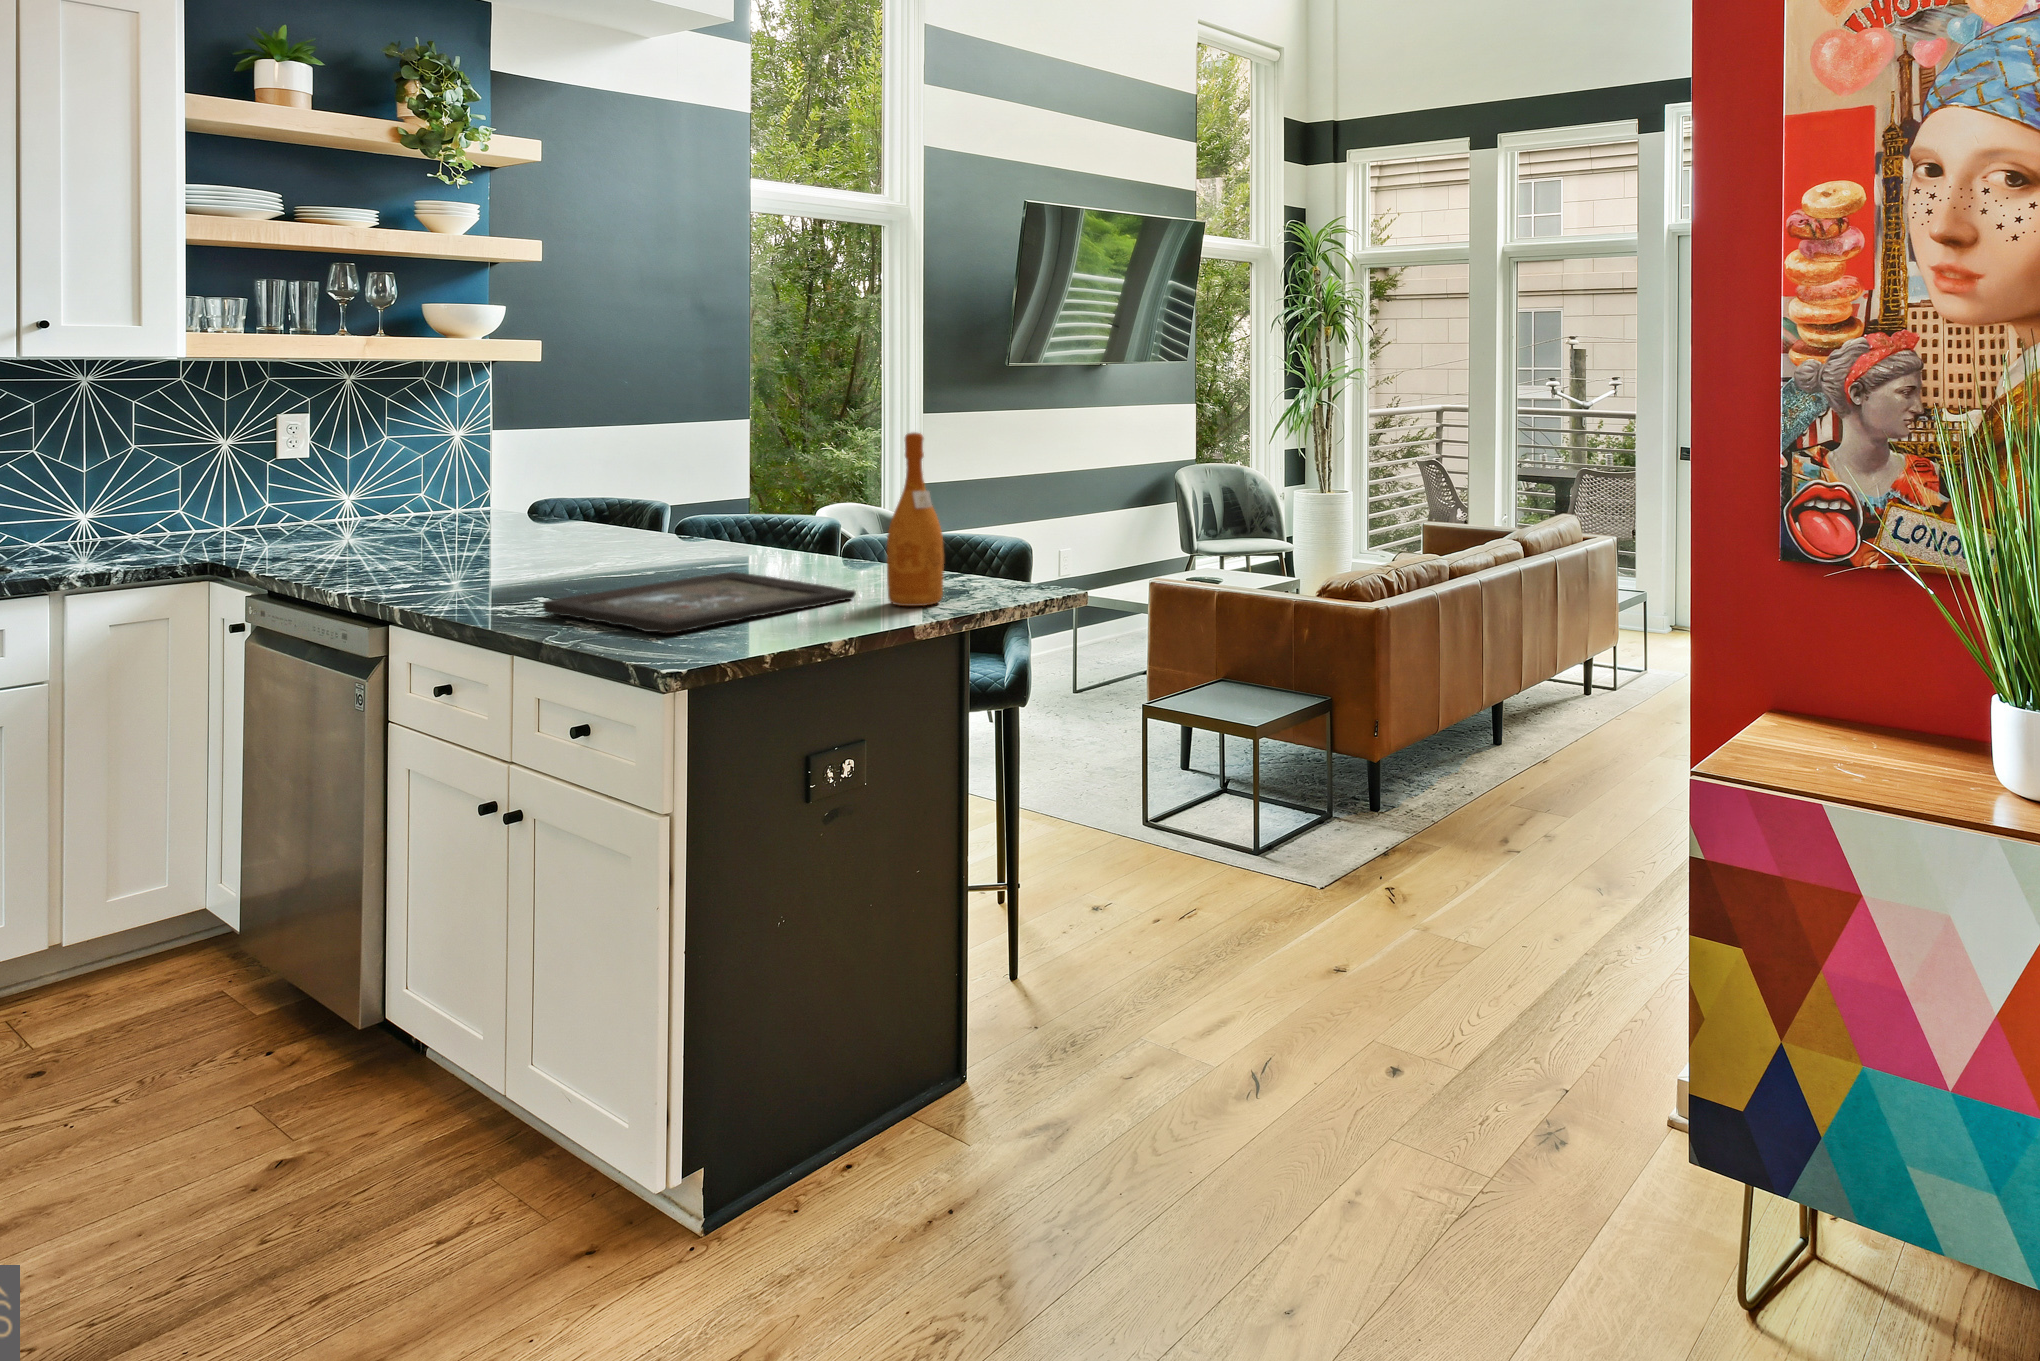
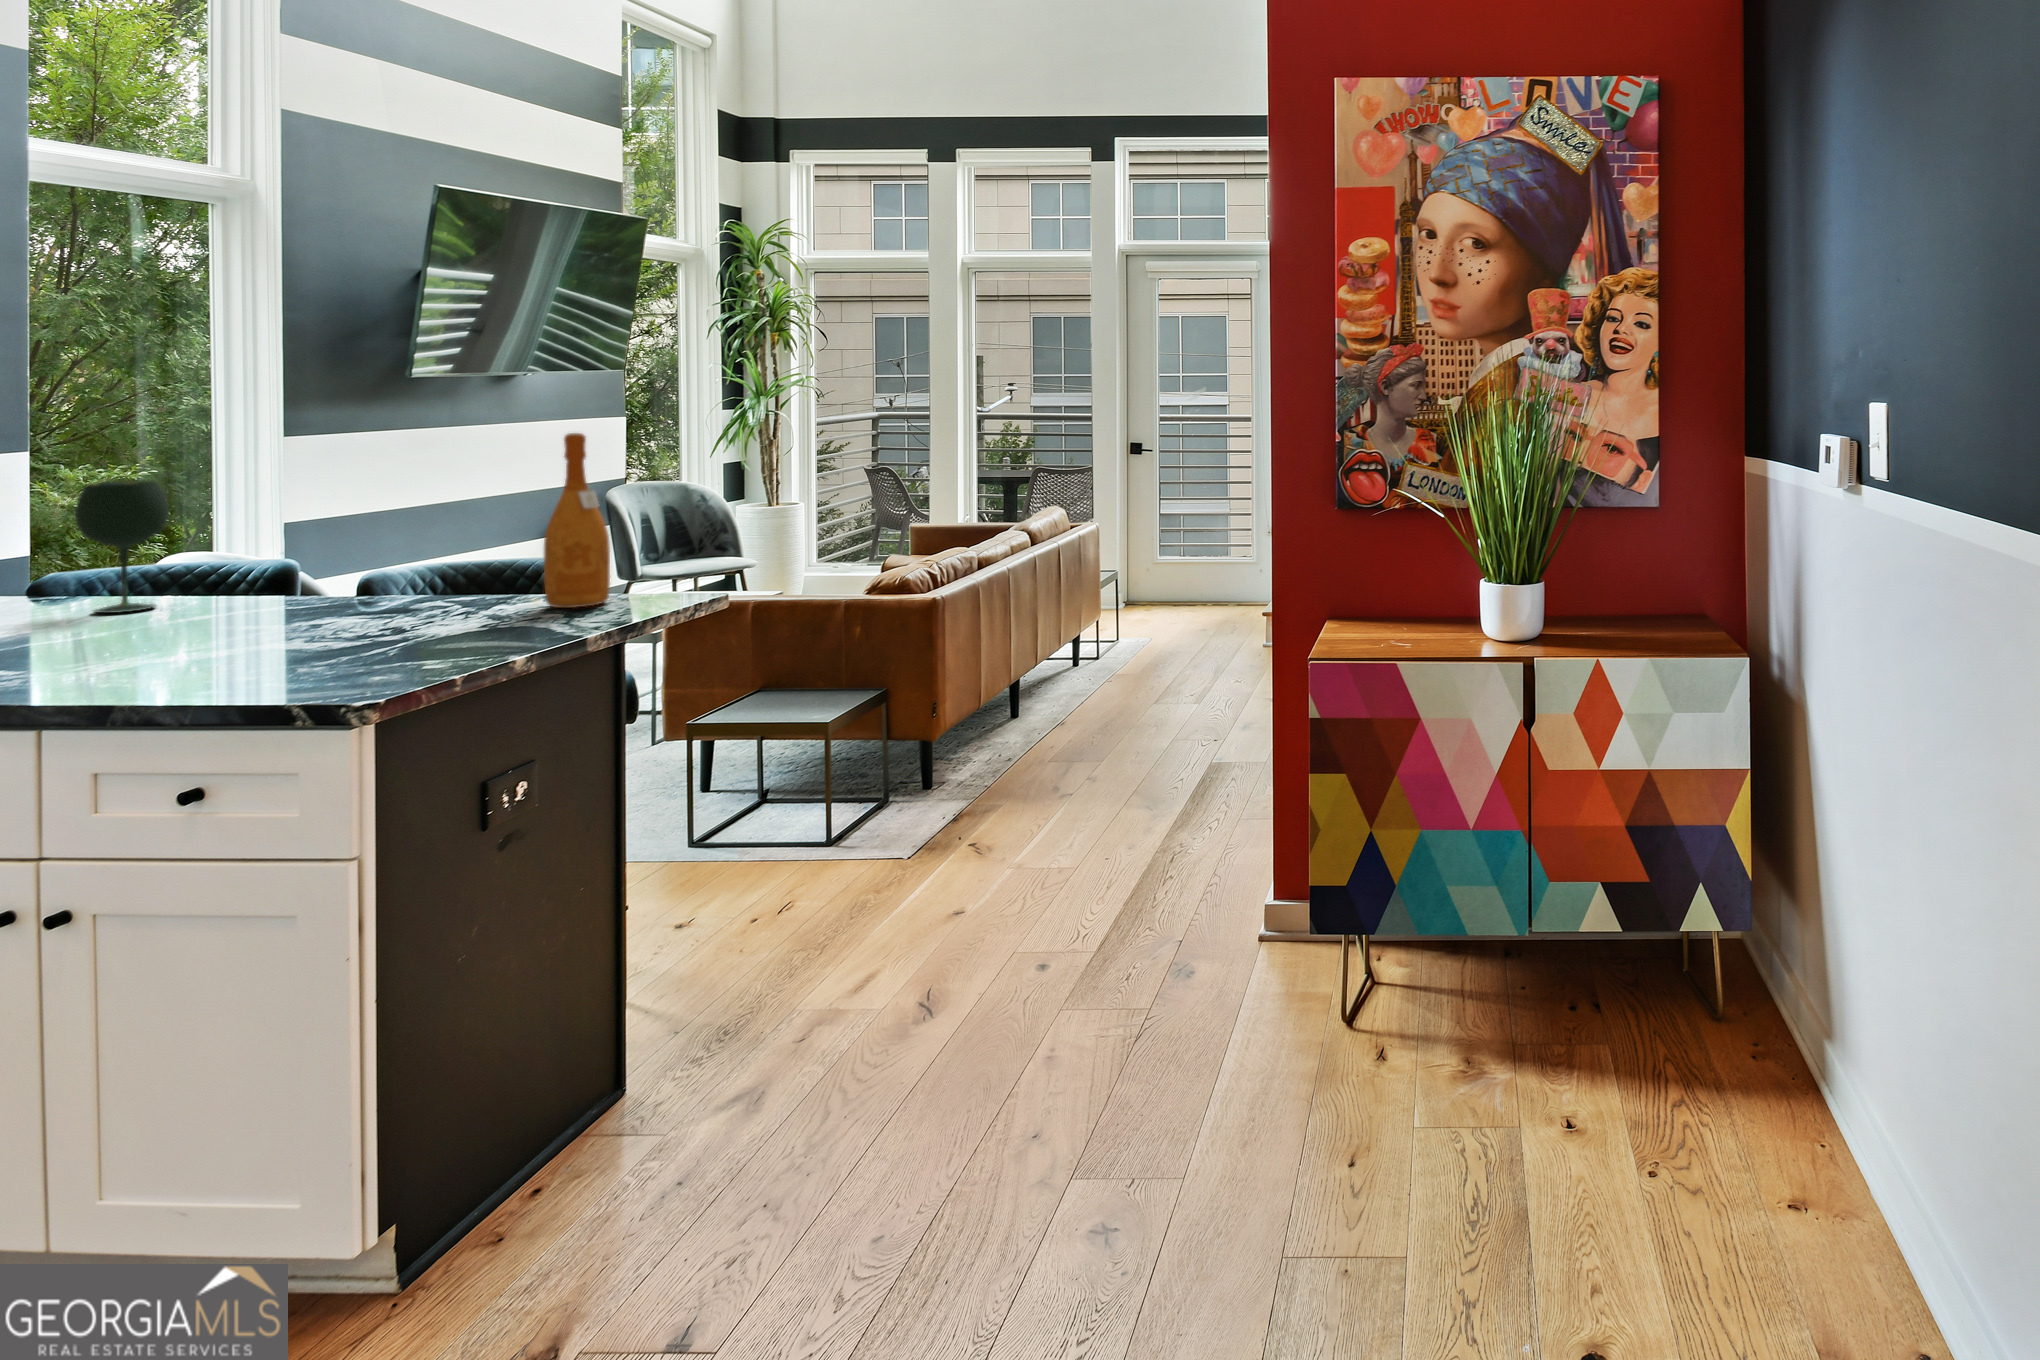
wine glass: none [619,461,680,570] -> present [75,481,169,613]
tray: present [543,572,856,633] -> none [82,598,496,656]

